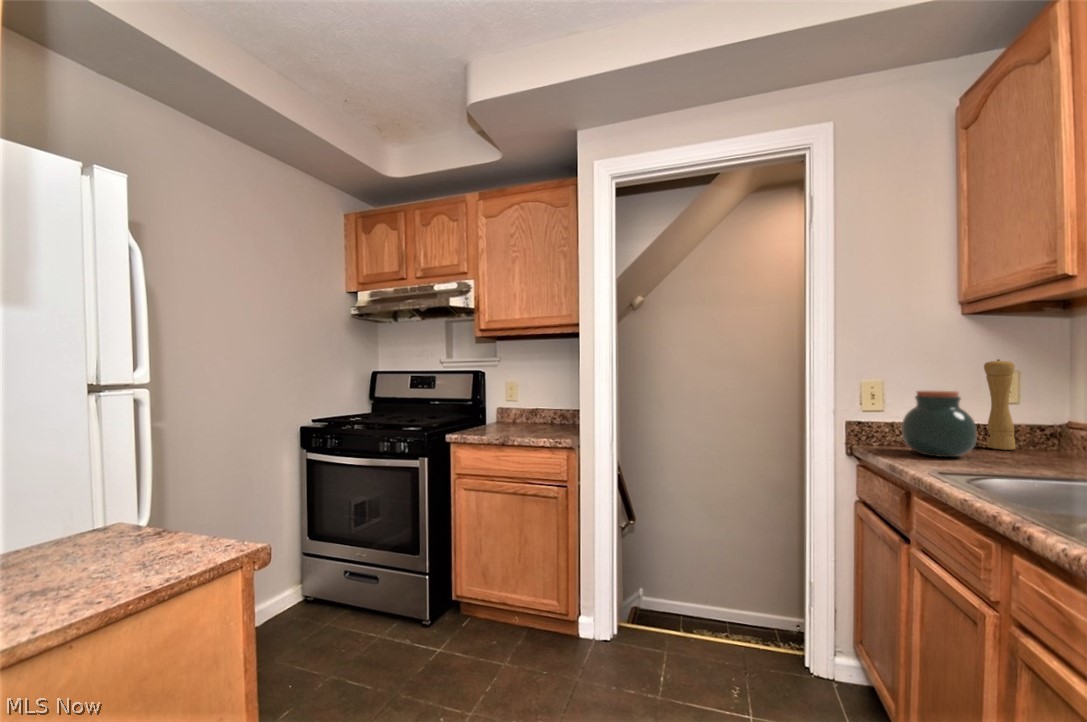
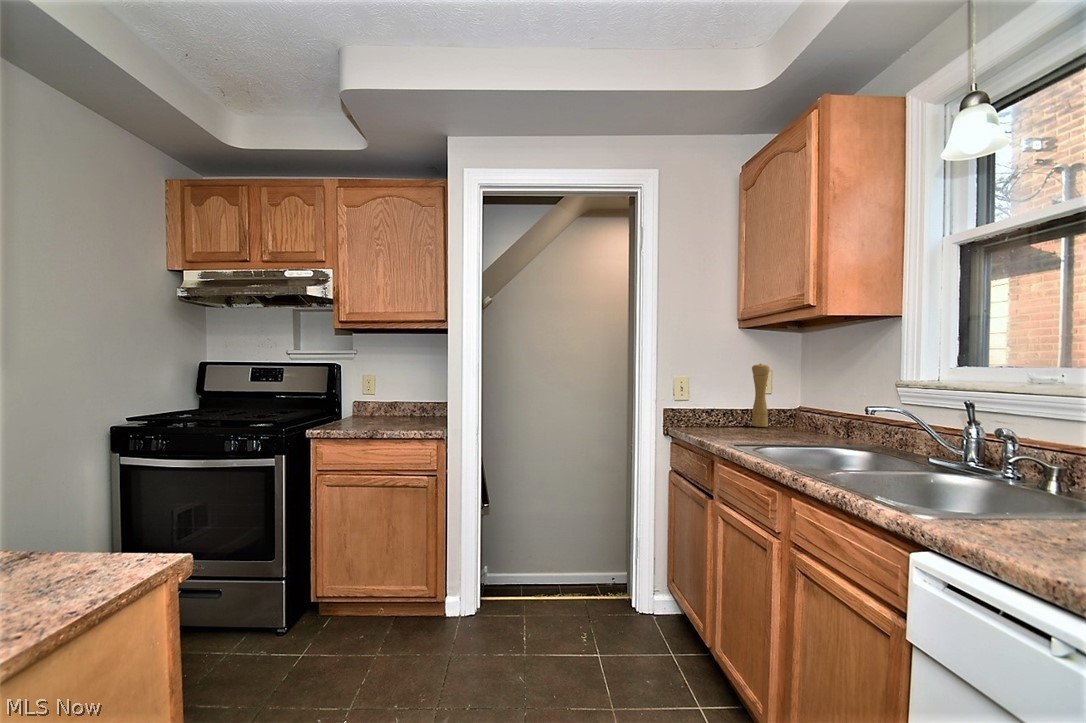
jar: present [902,391,977,457] -> none [705,386,750,434]

